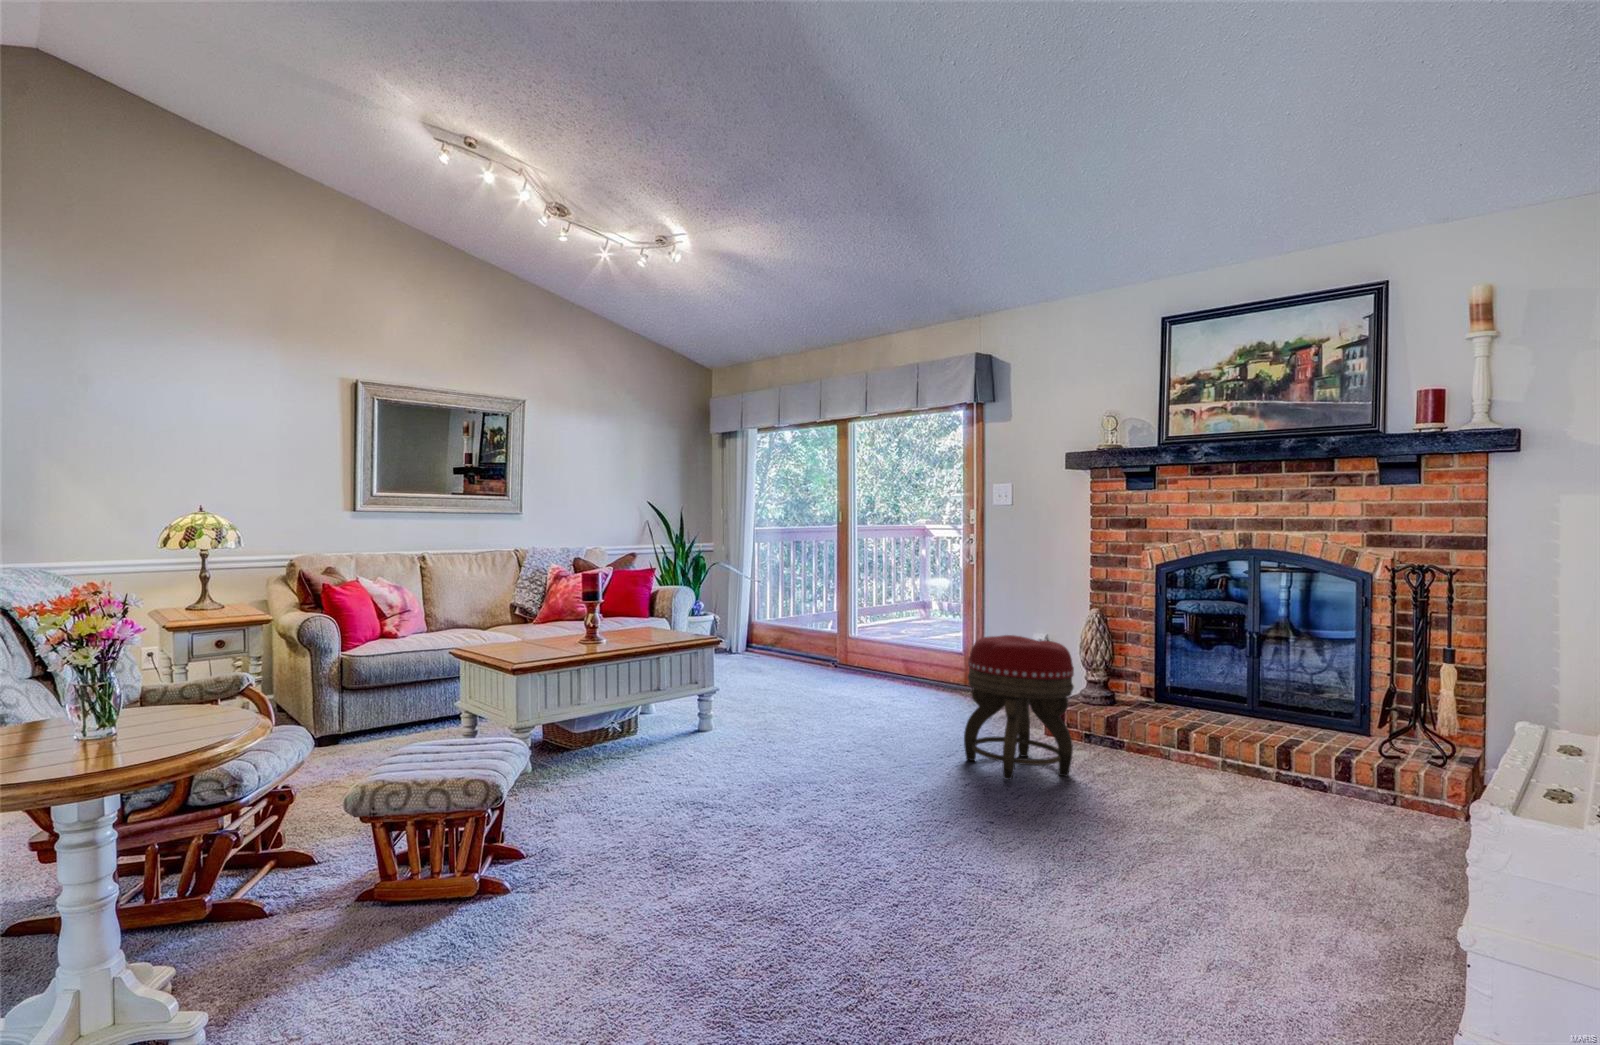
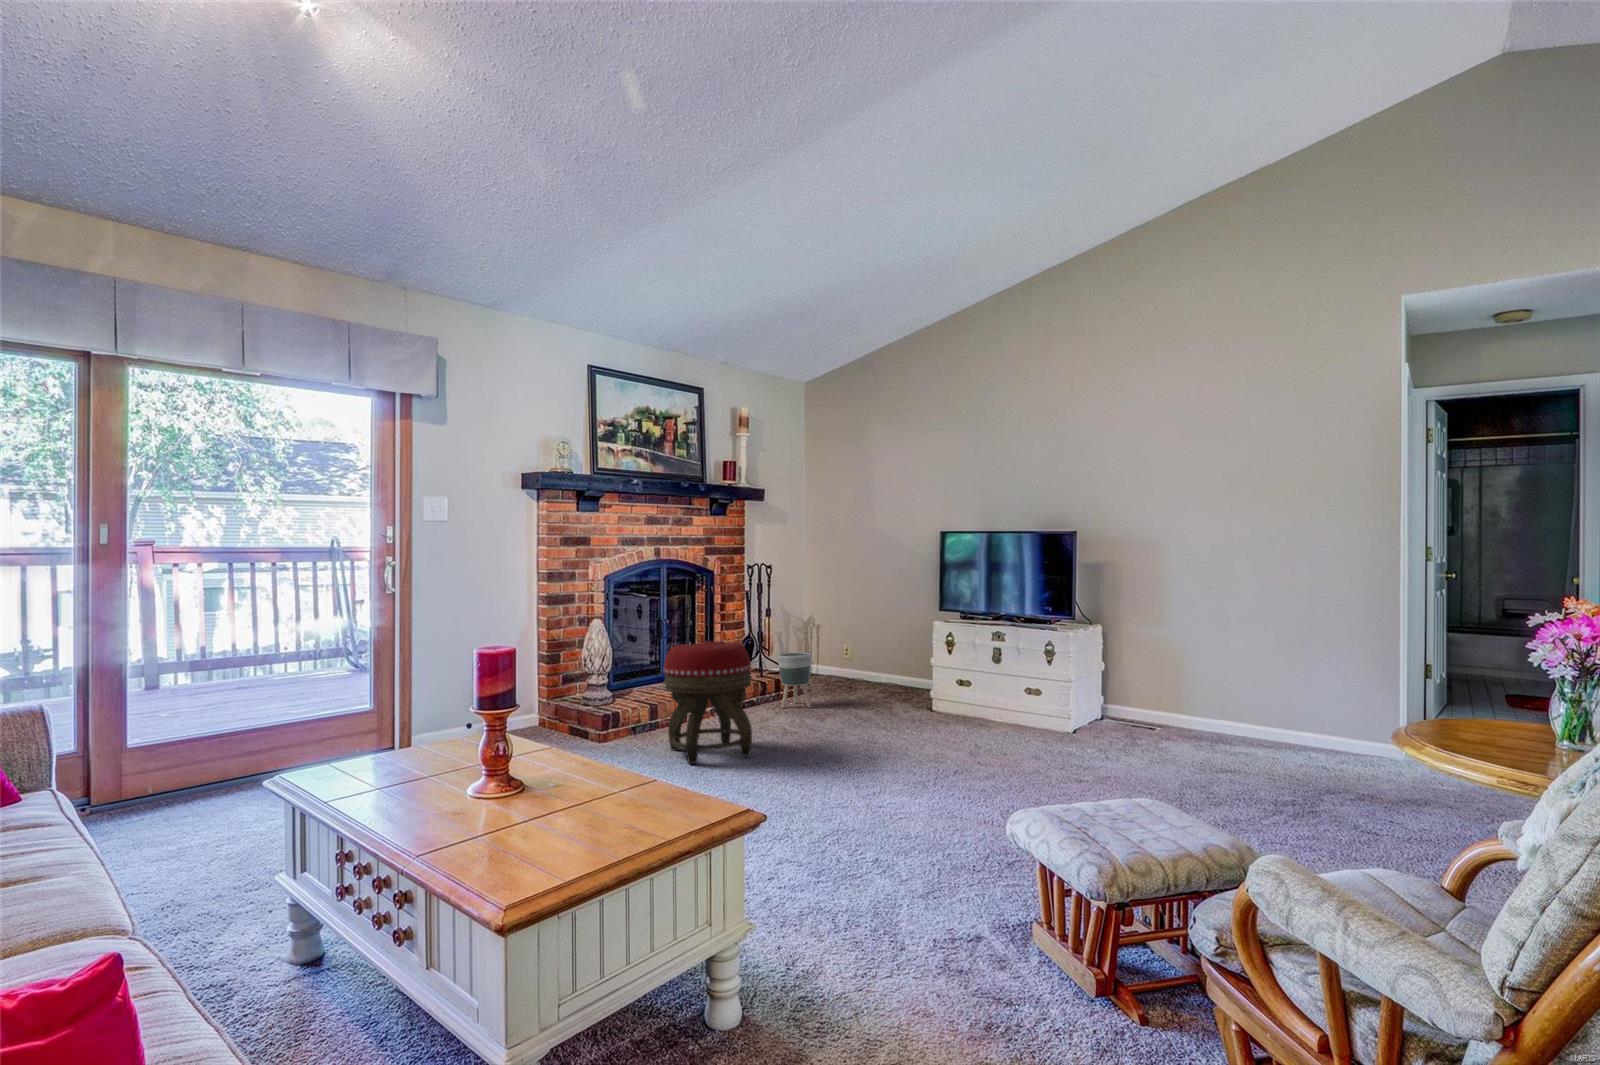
planter: none [1316,721,1390,829] -> present [778,652,811,708]

